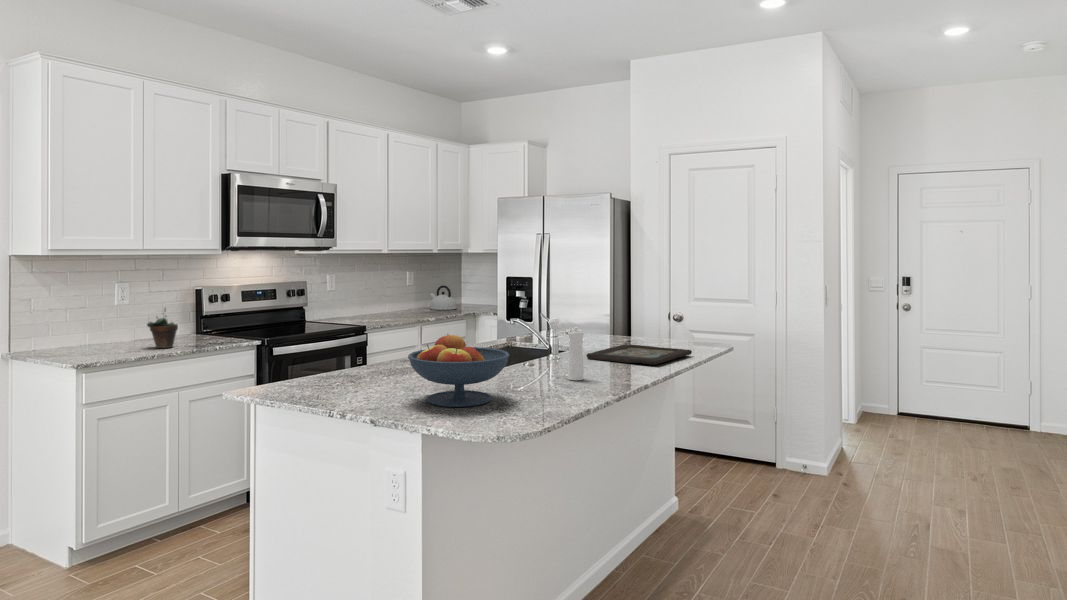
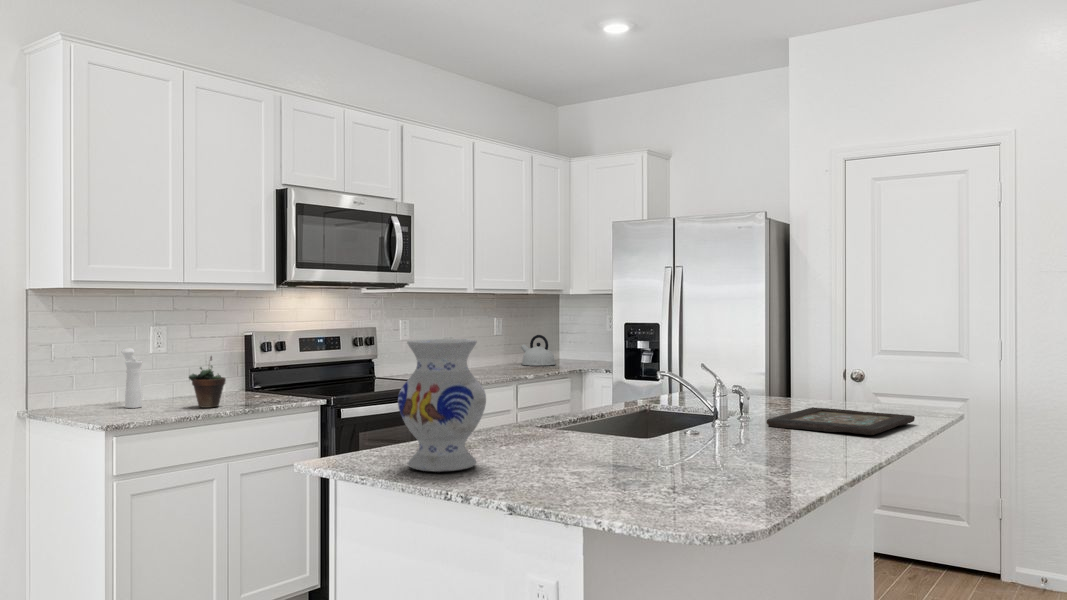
vase: none [300,301,366,397] -> present [398,339,486,472]
pepper mill: present [548,318,584,380] -> present [122,348,142,408]
fruit bowl: present [408,334,510,407] -> none [550,385,694,489]

